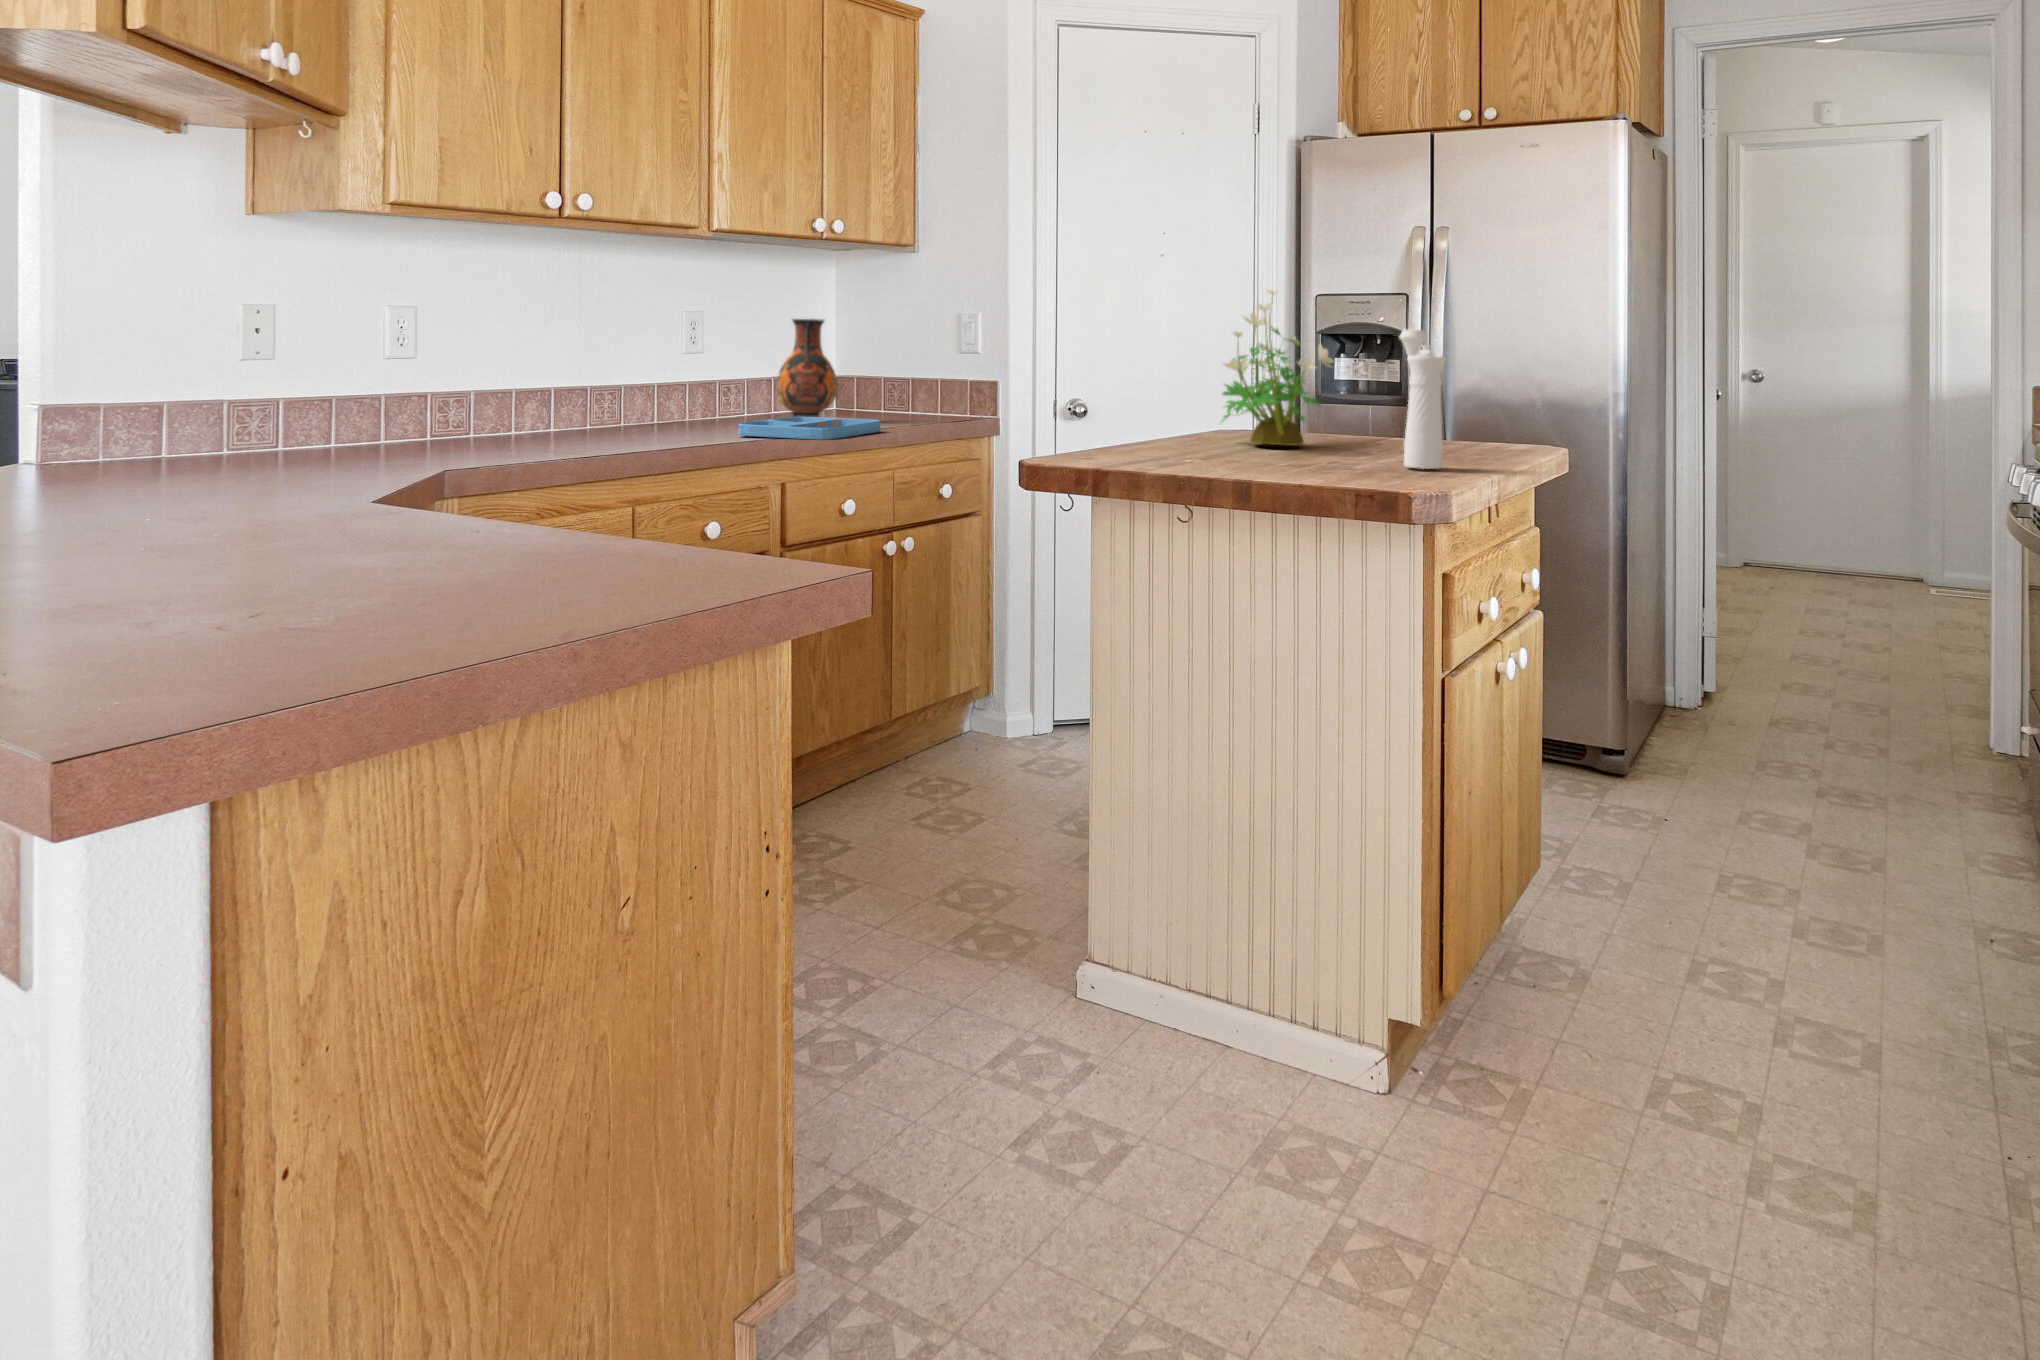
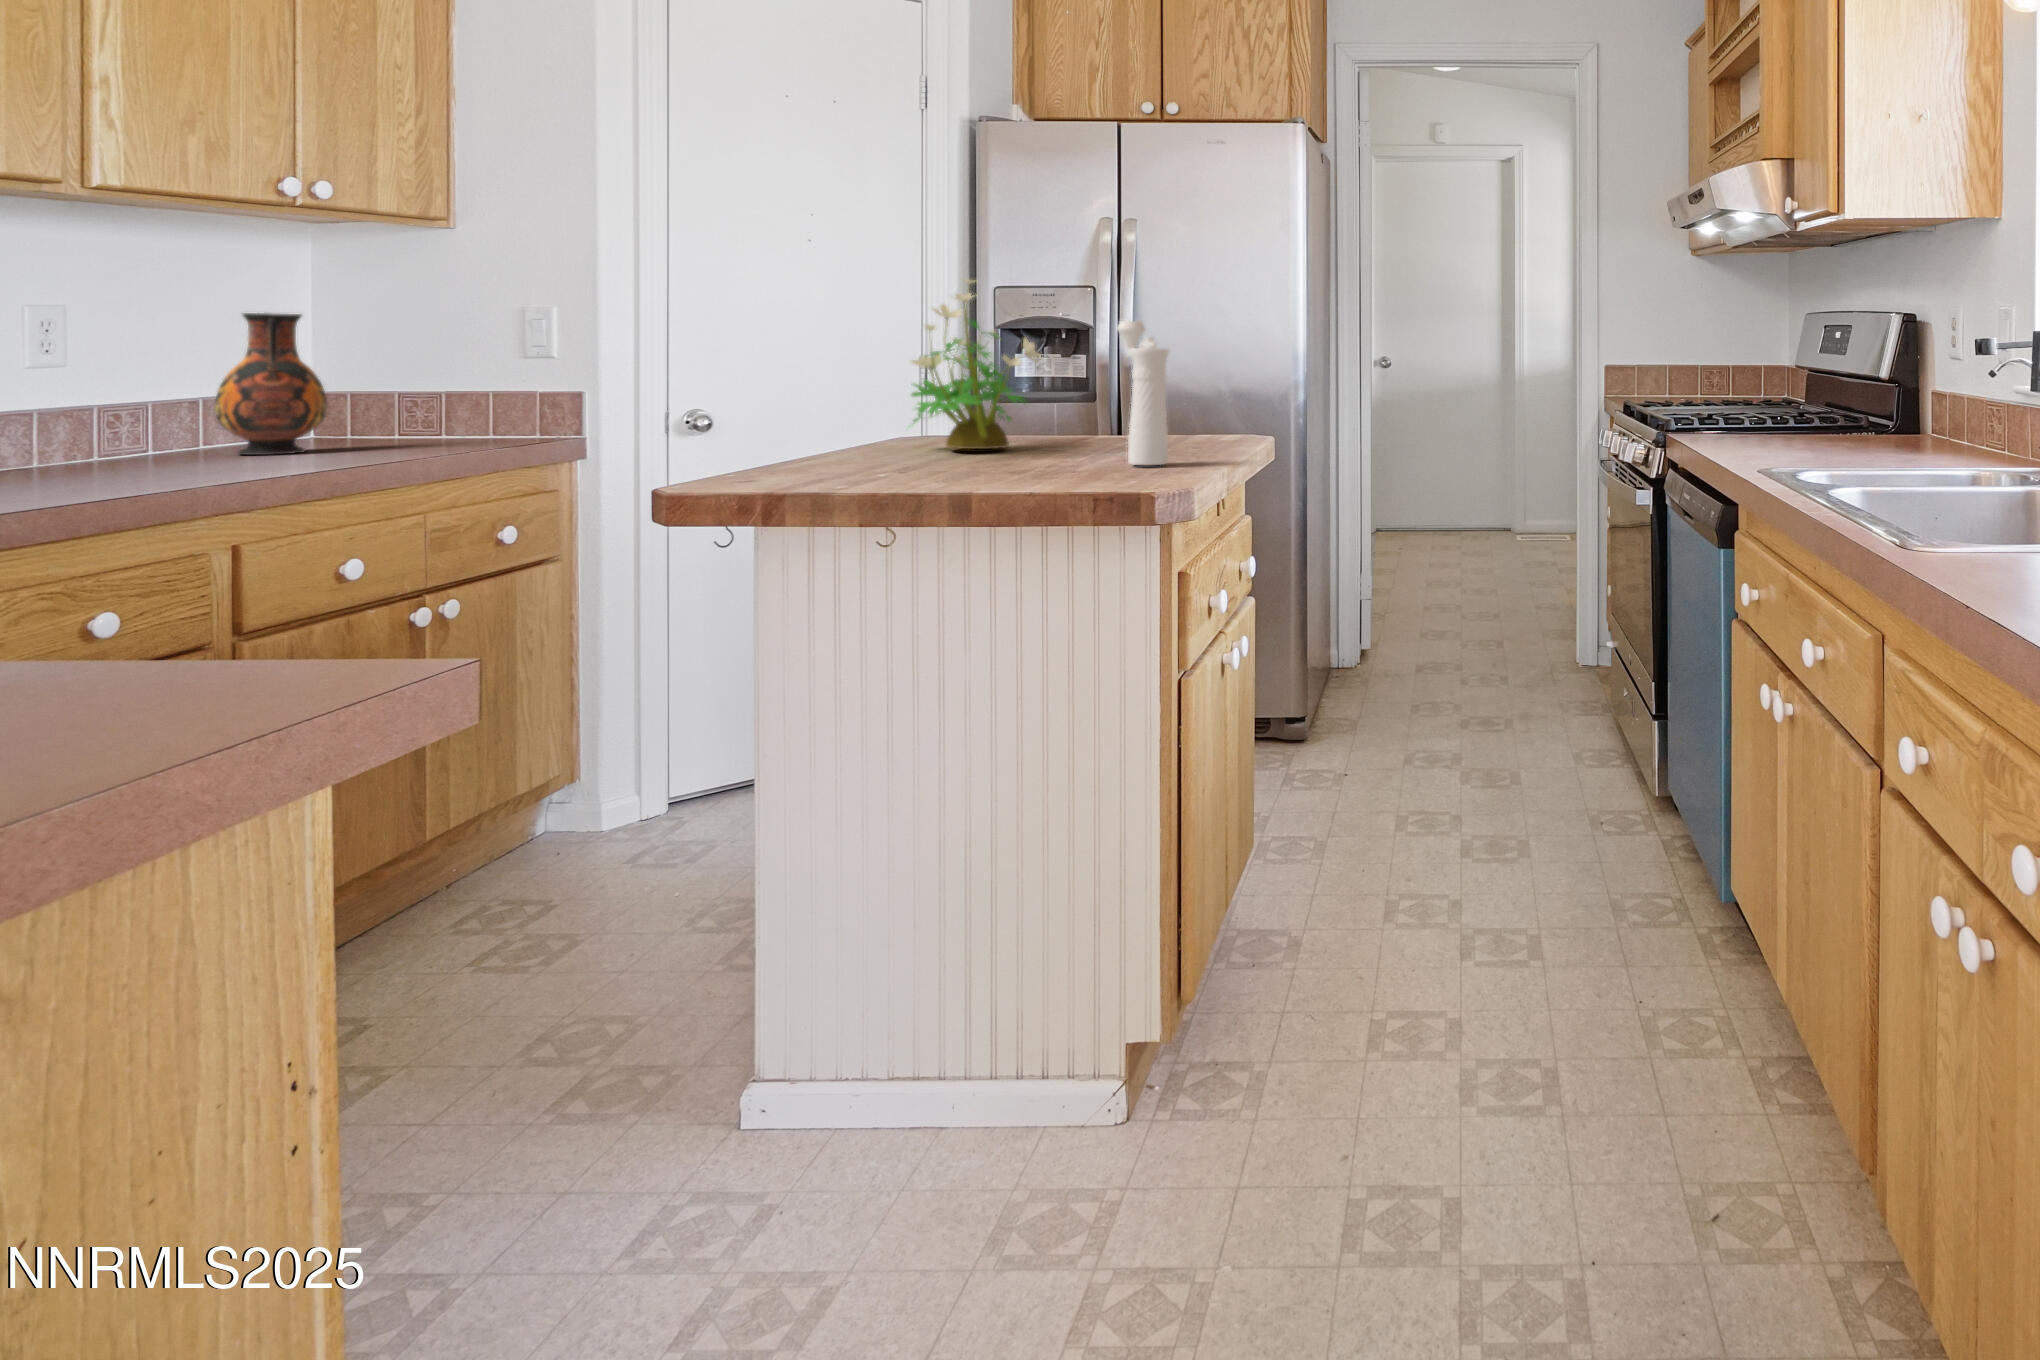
tray: present [738,416,881,440] -> none [143,445,405,478]

